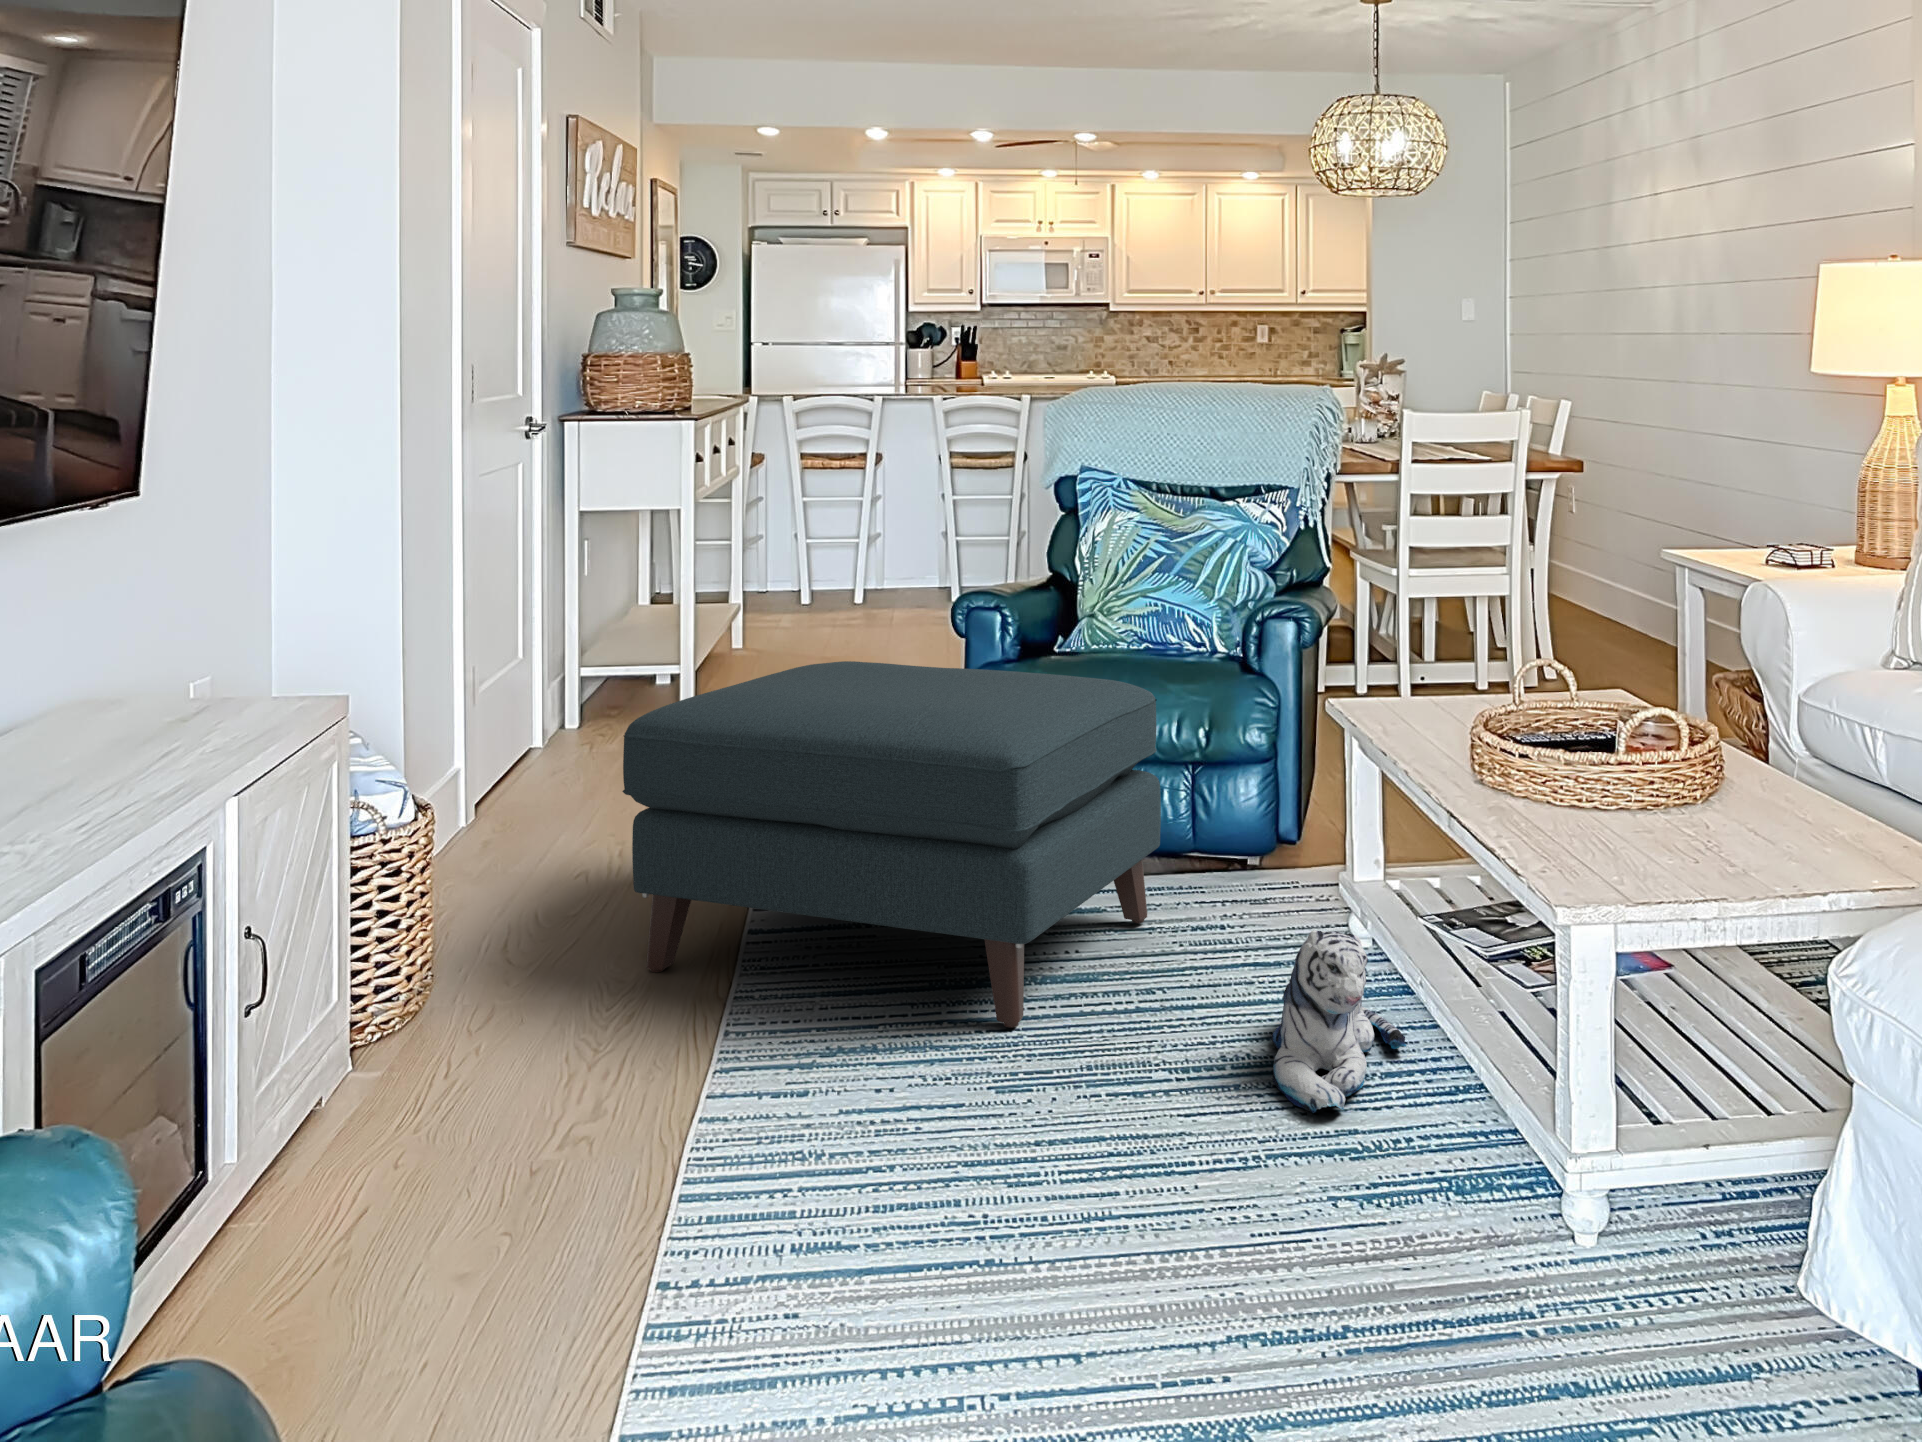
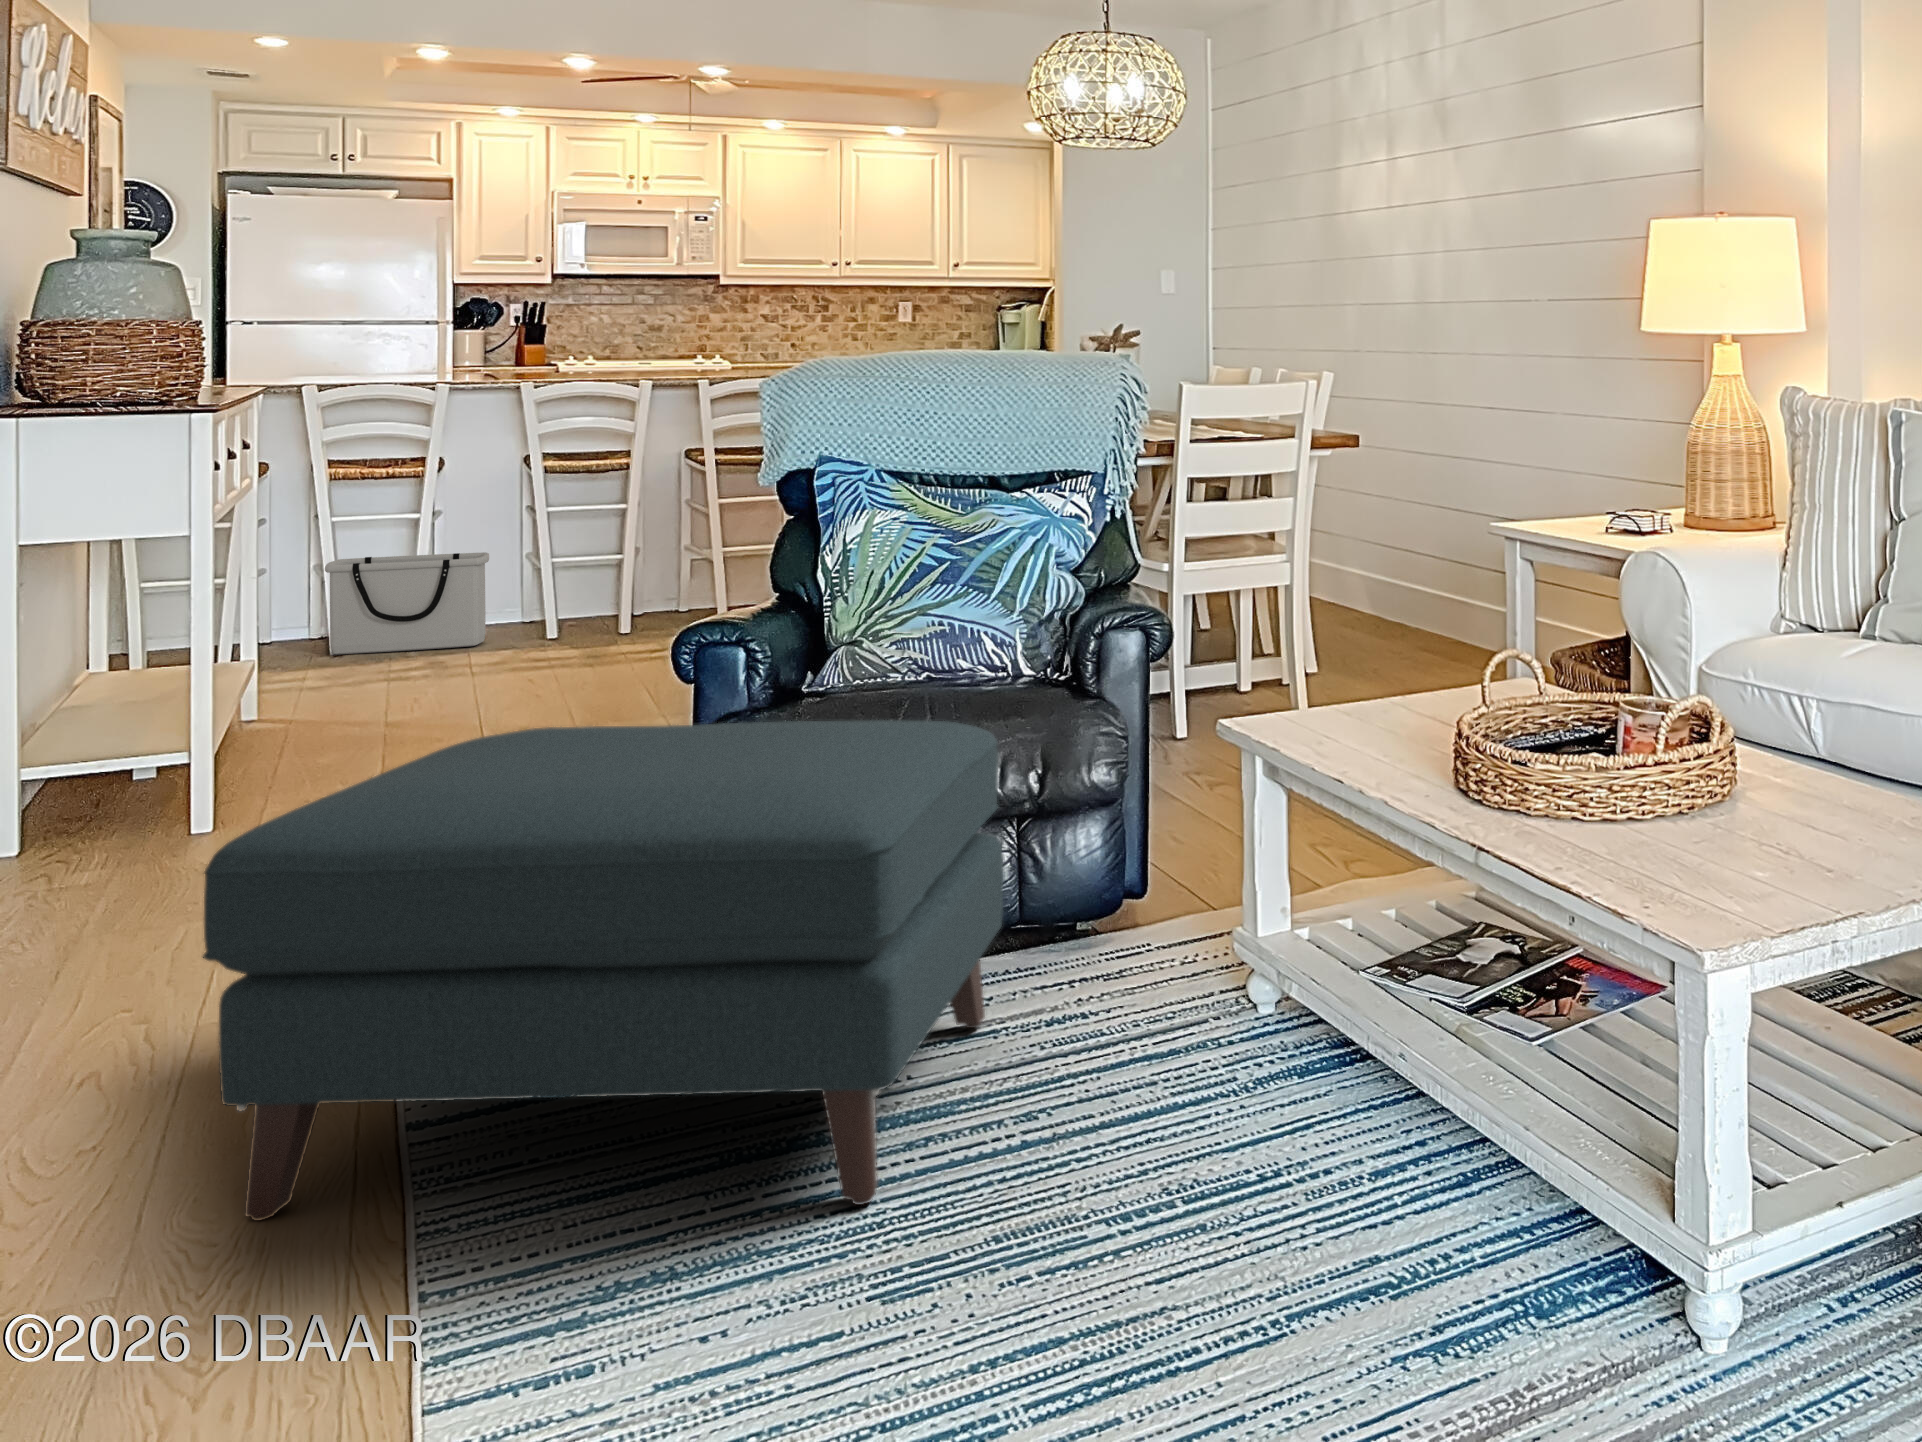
storage bin: none [807,529,918,603] -> present [325,552,489,655]
plush toy: present [1271,930,1406,1113] -> none [1217,1008,1387,1246]

